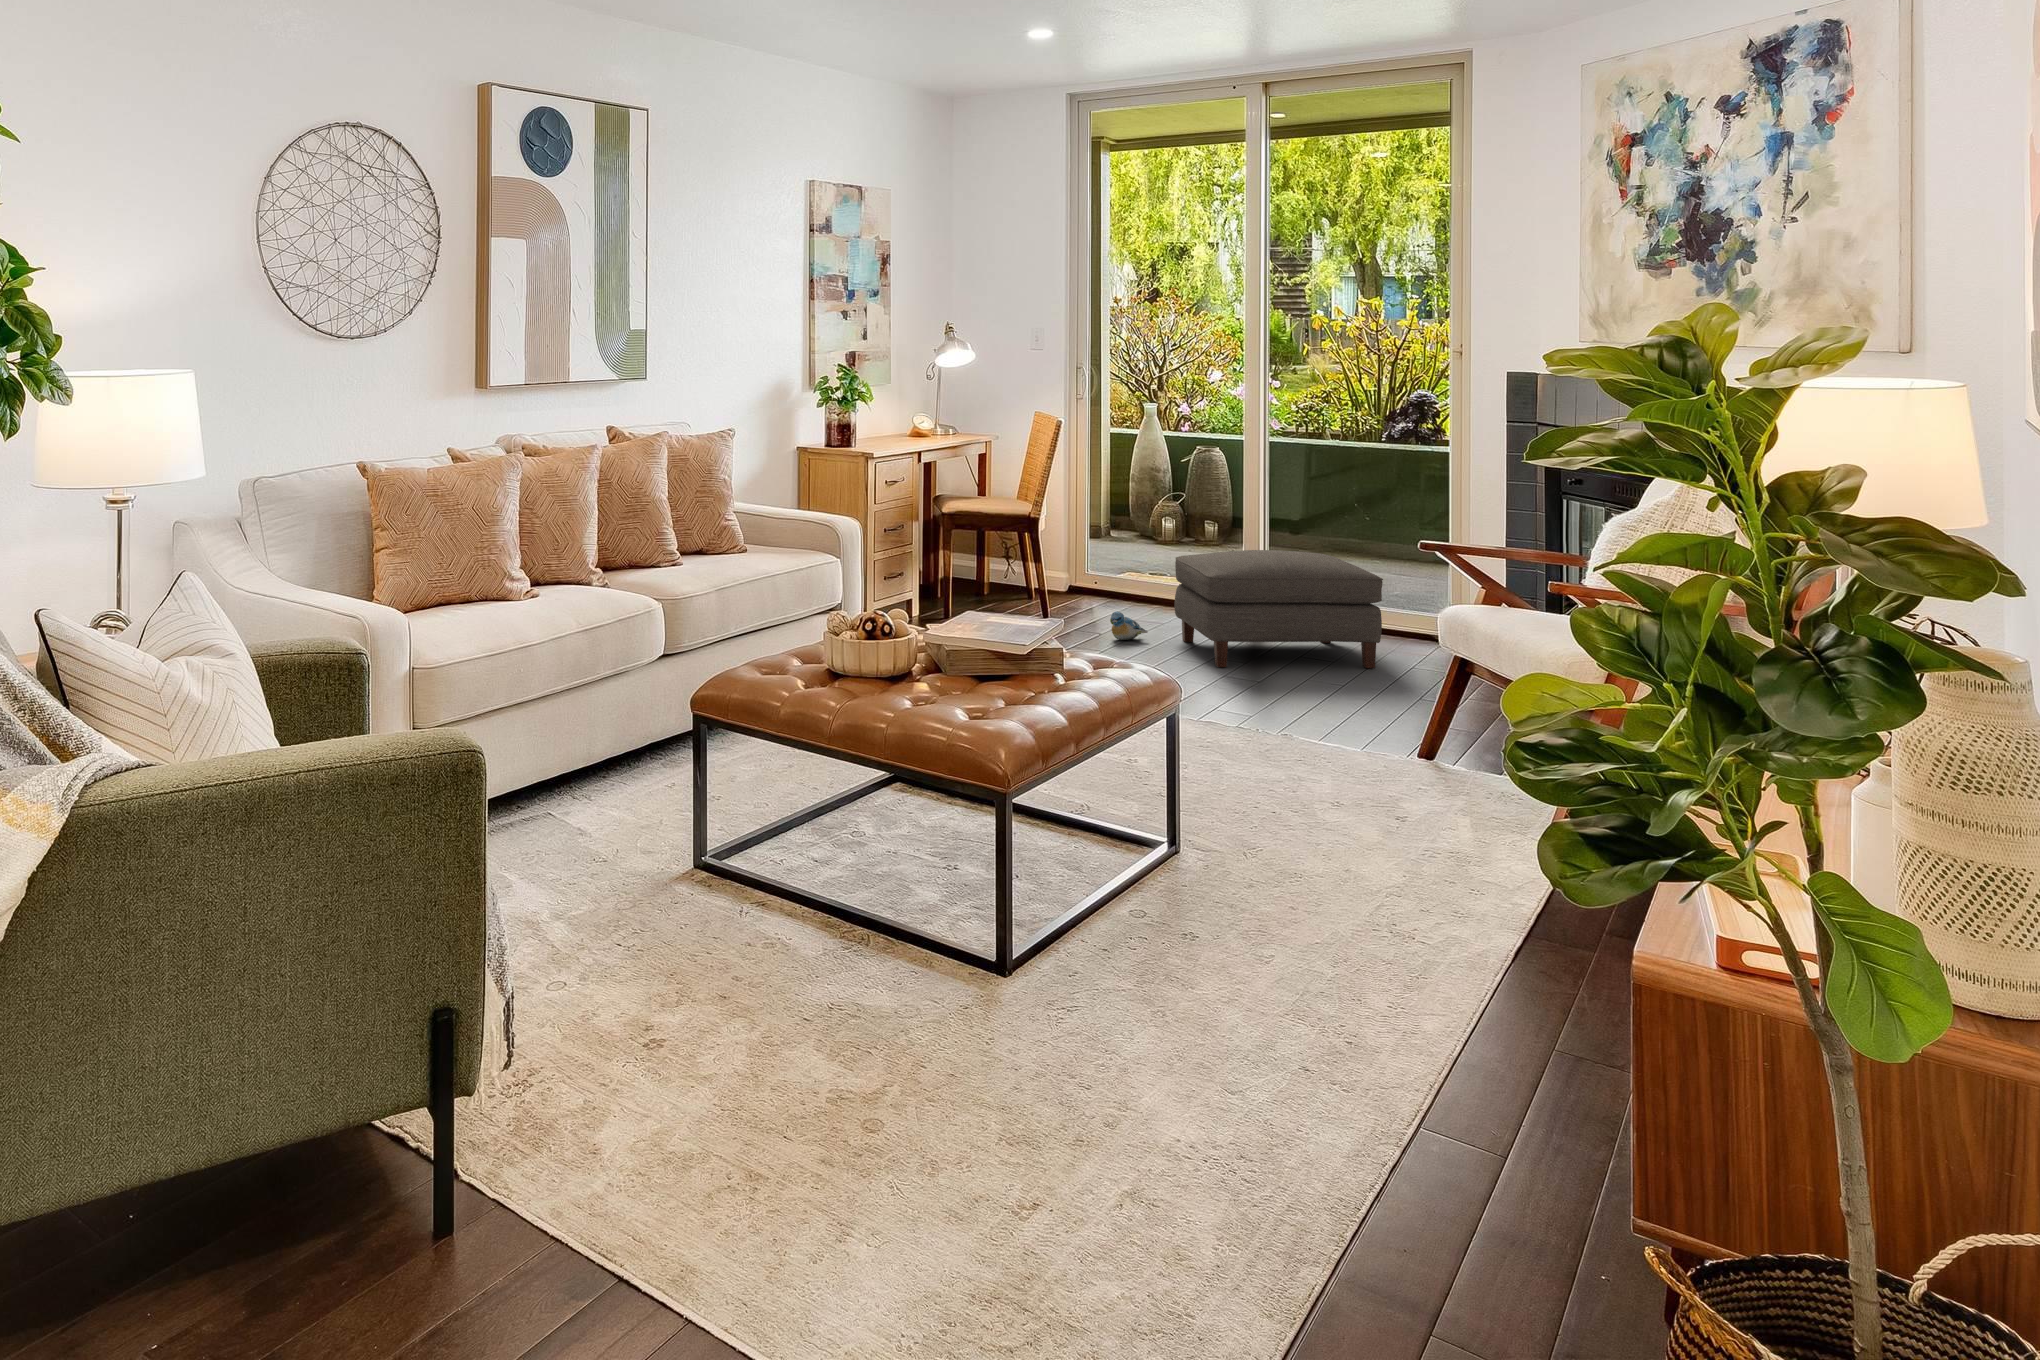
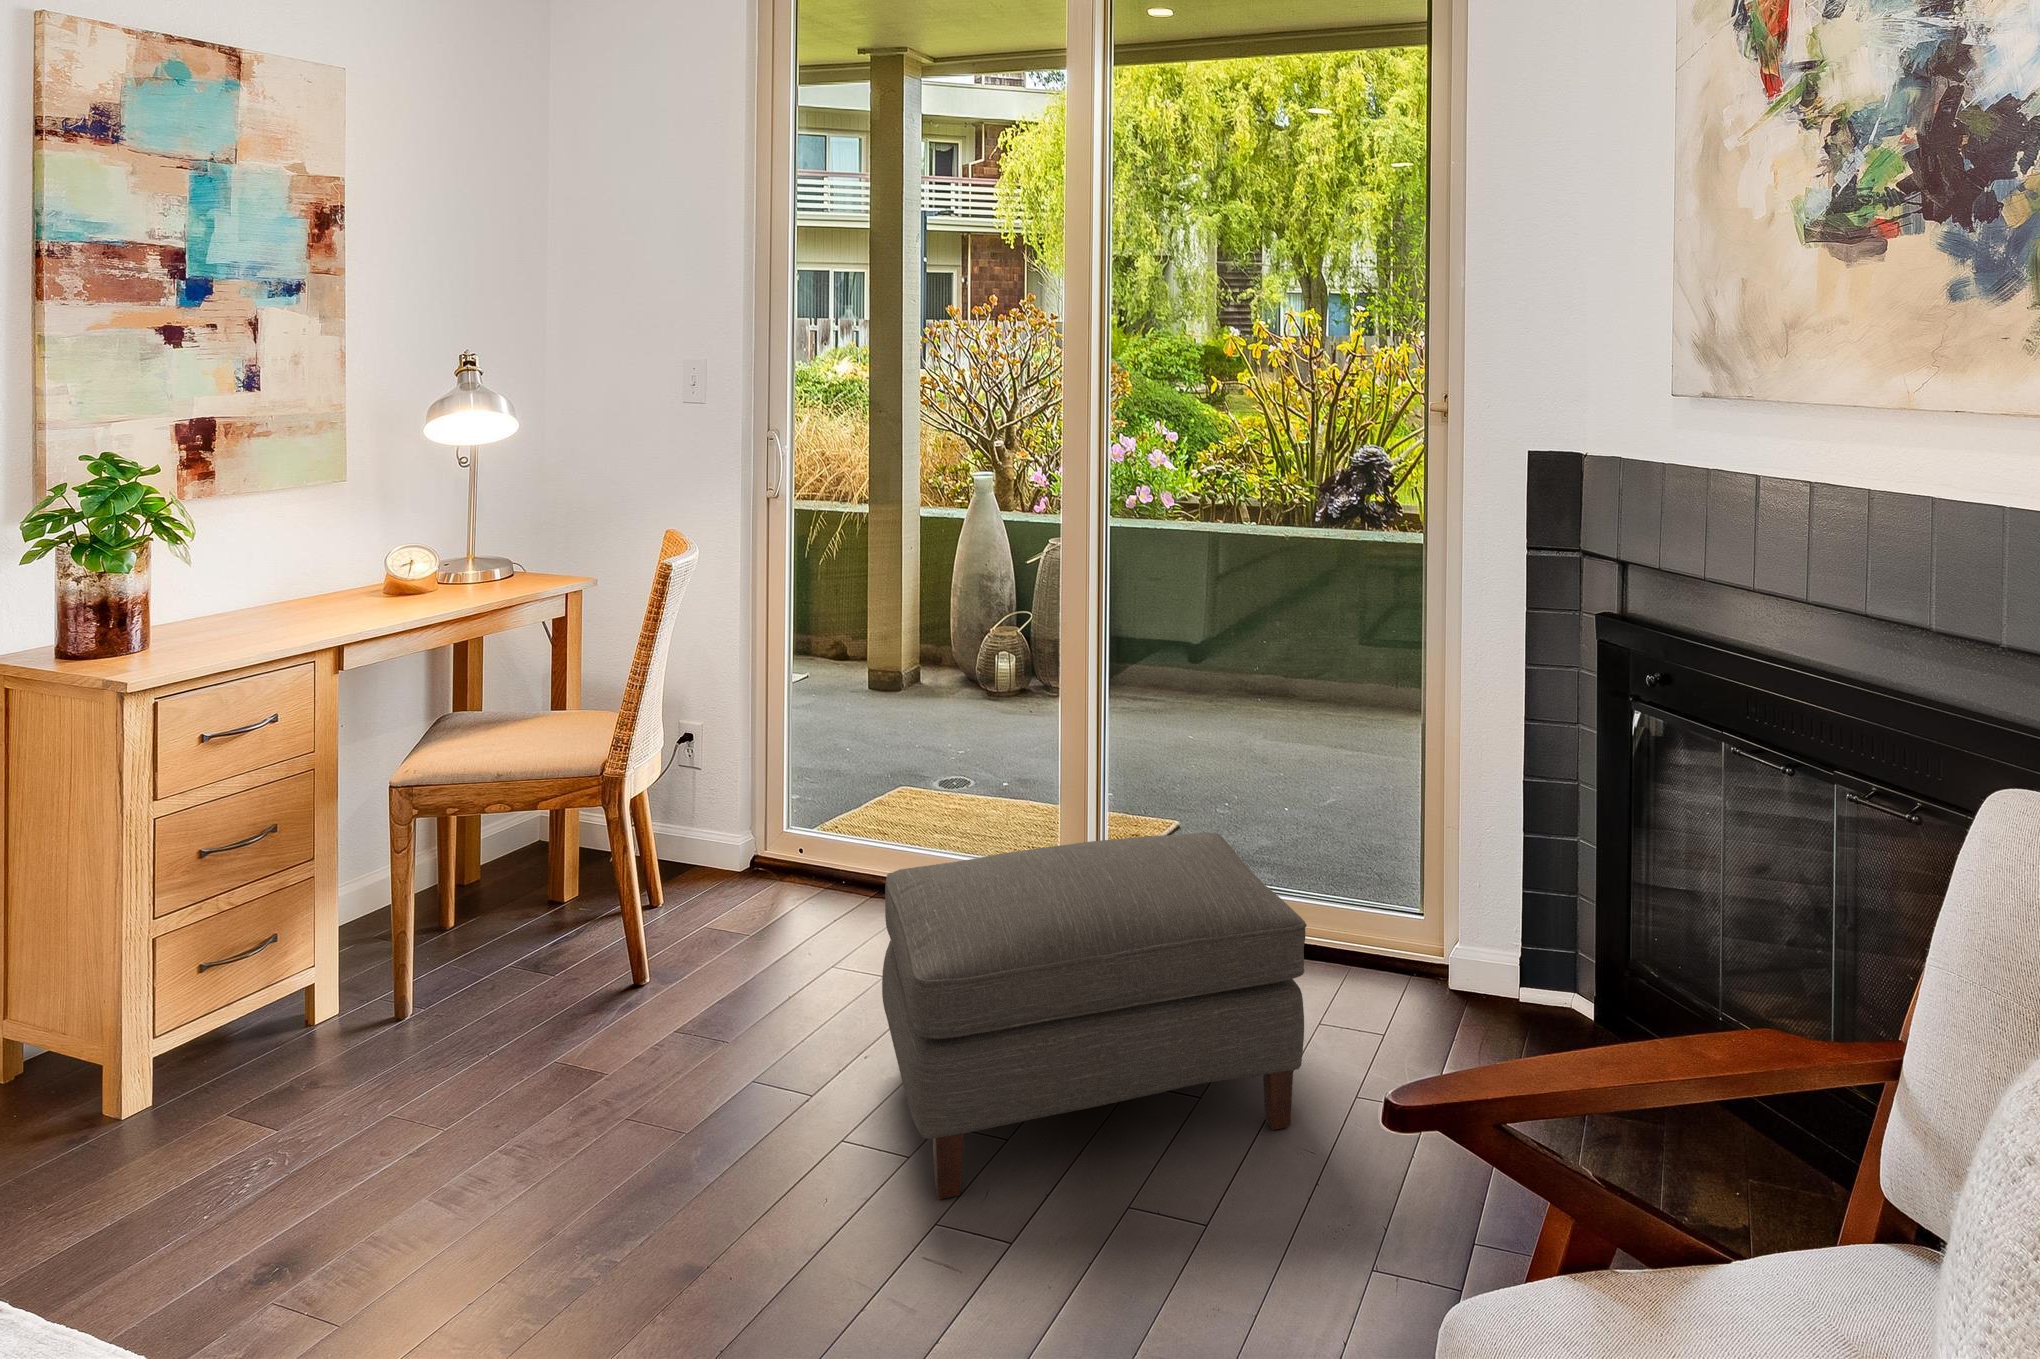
plush toy: present [1110,611,1148,640] -> none [728,1019,821,1084]

